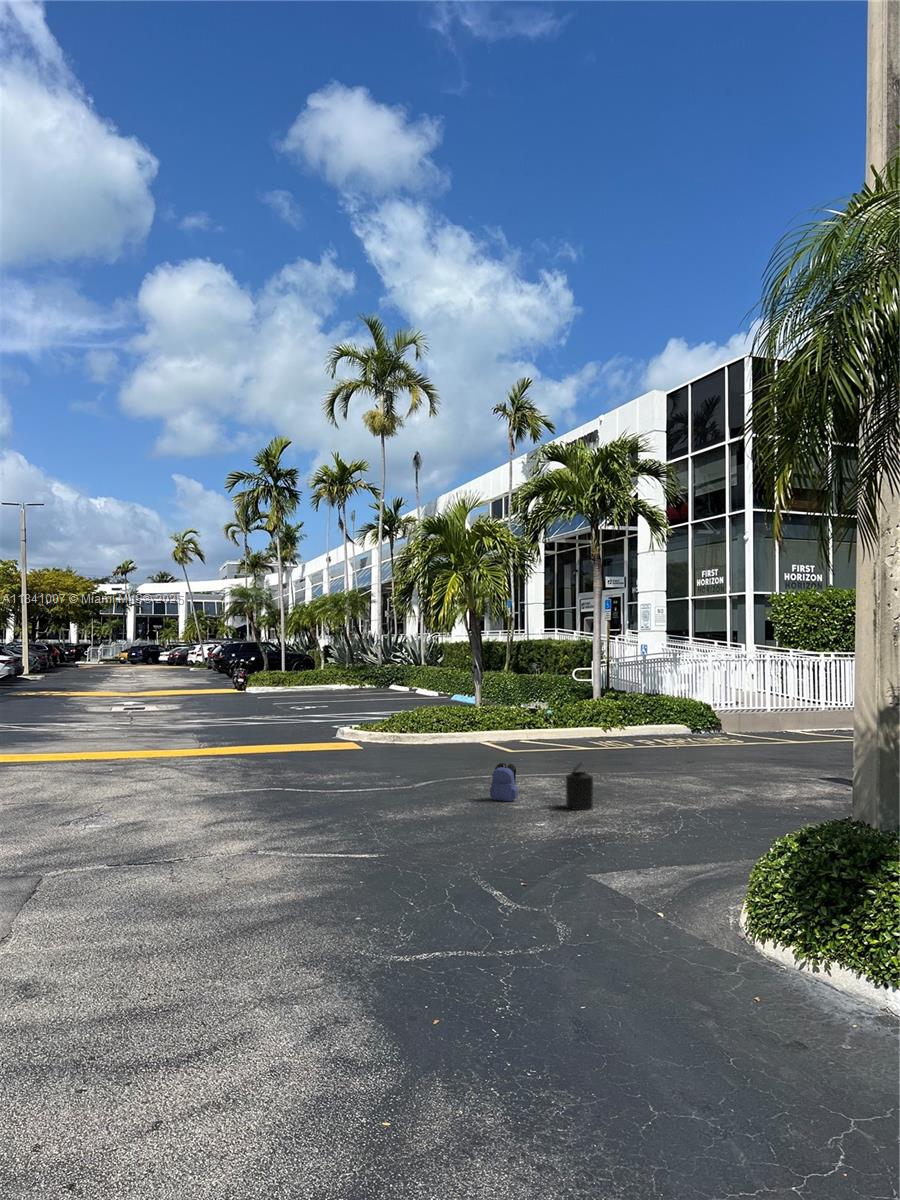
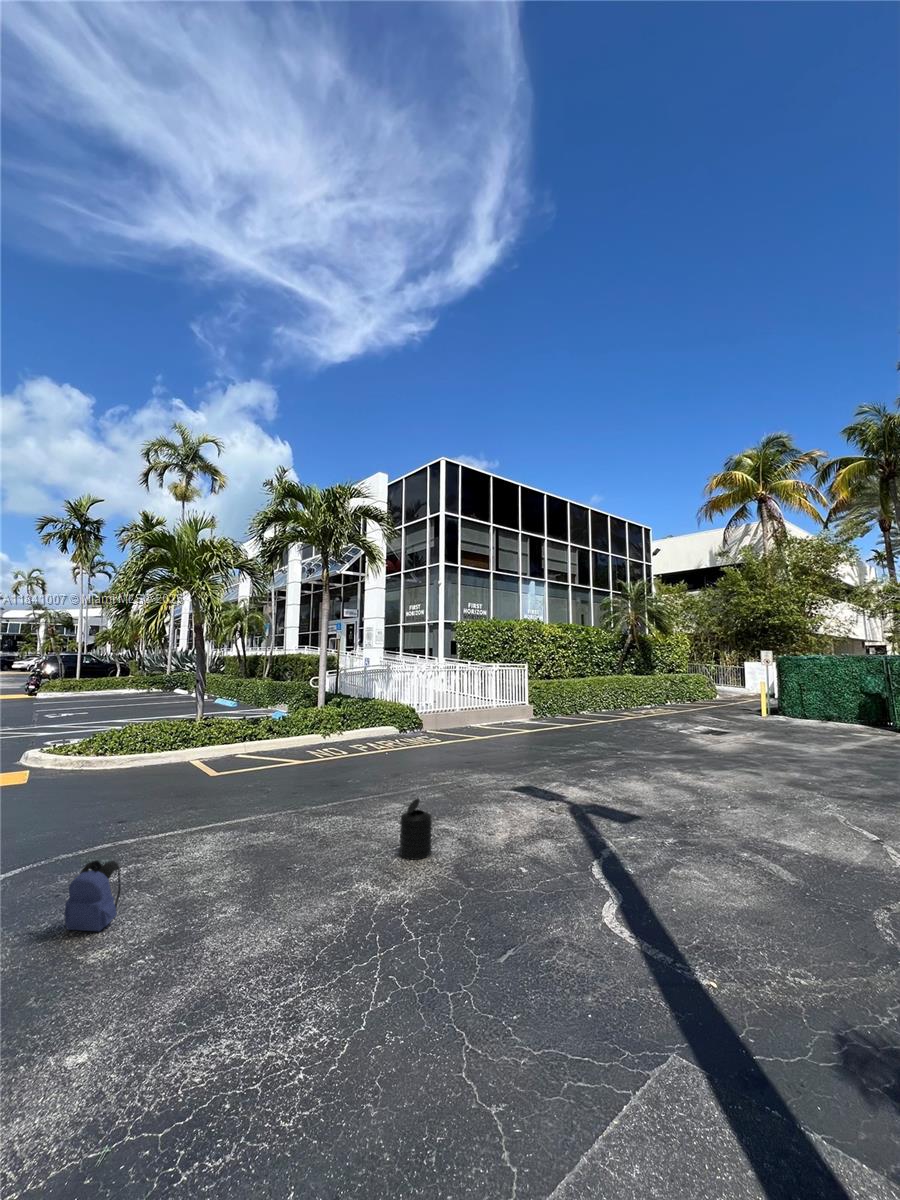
trash can: present [566,762,593,810] -> present [400,799,432,860]

